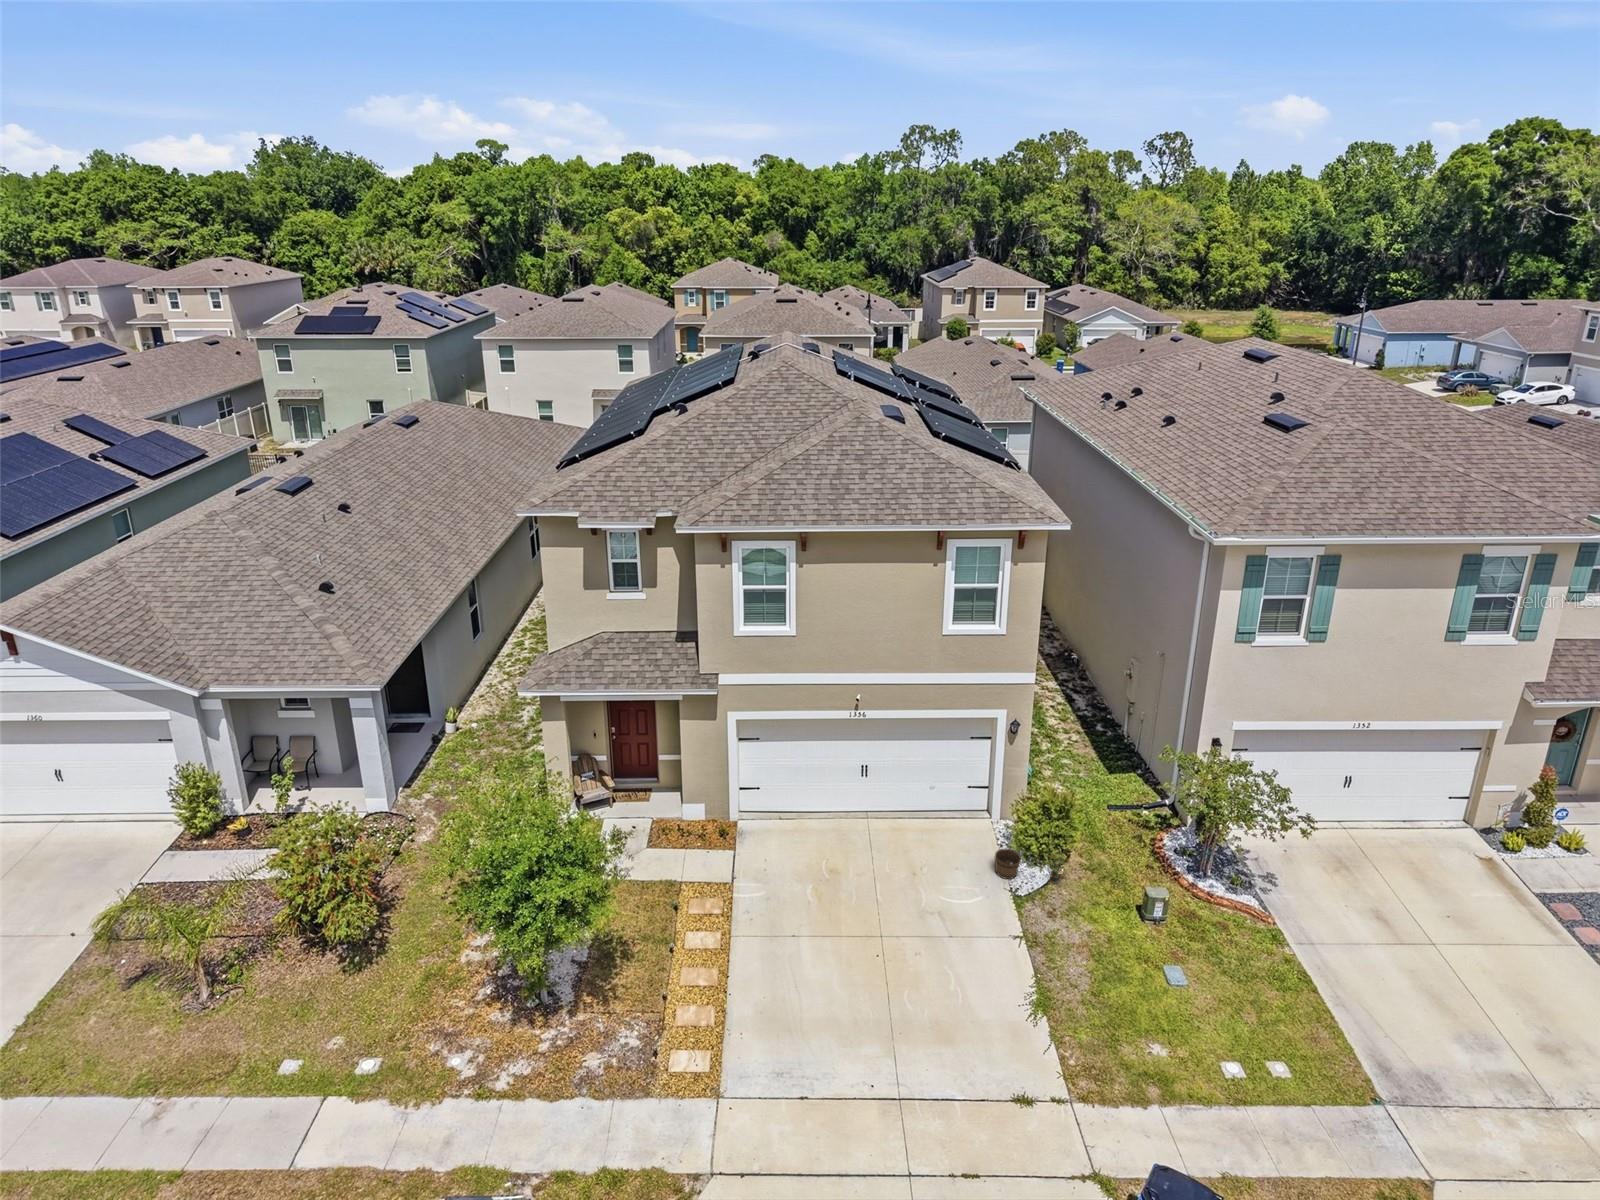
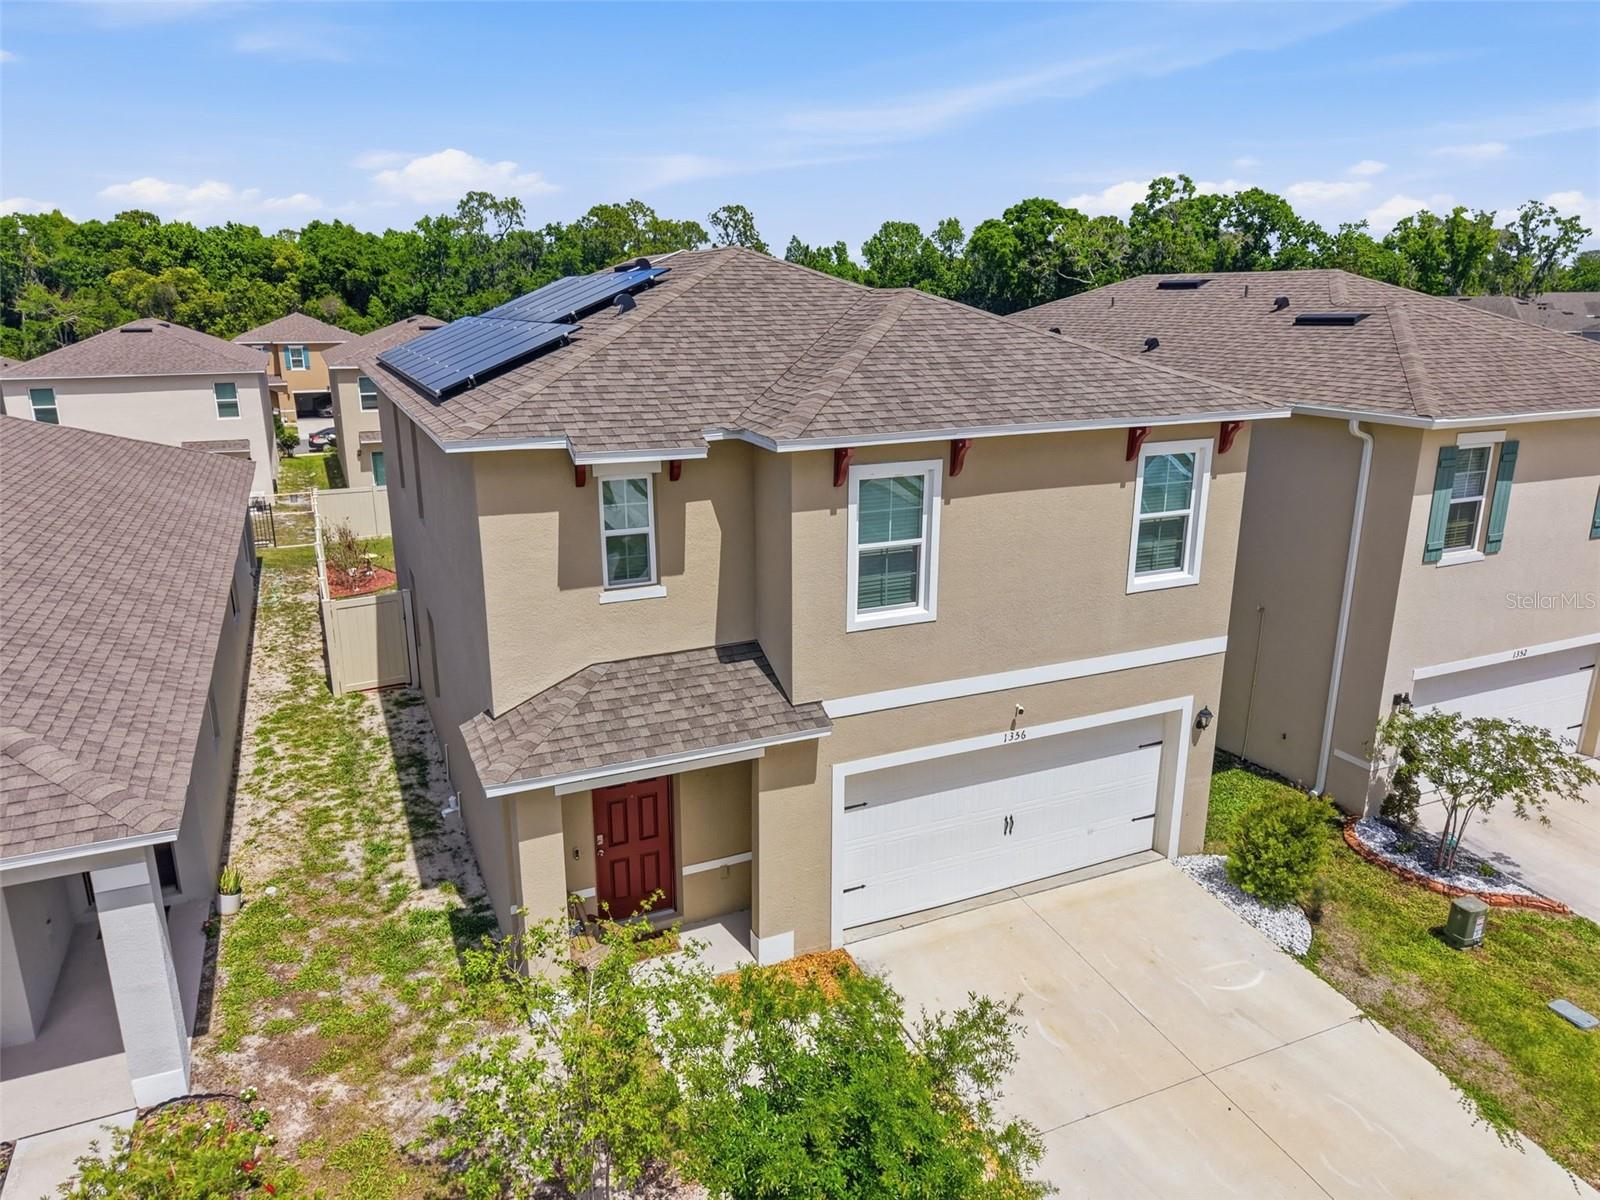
bucket: present [995,848,1021,879] -> none [1236,885,1277,934]

